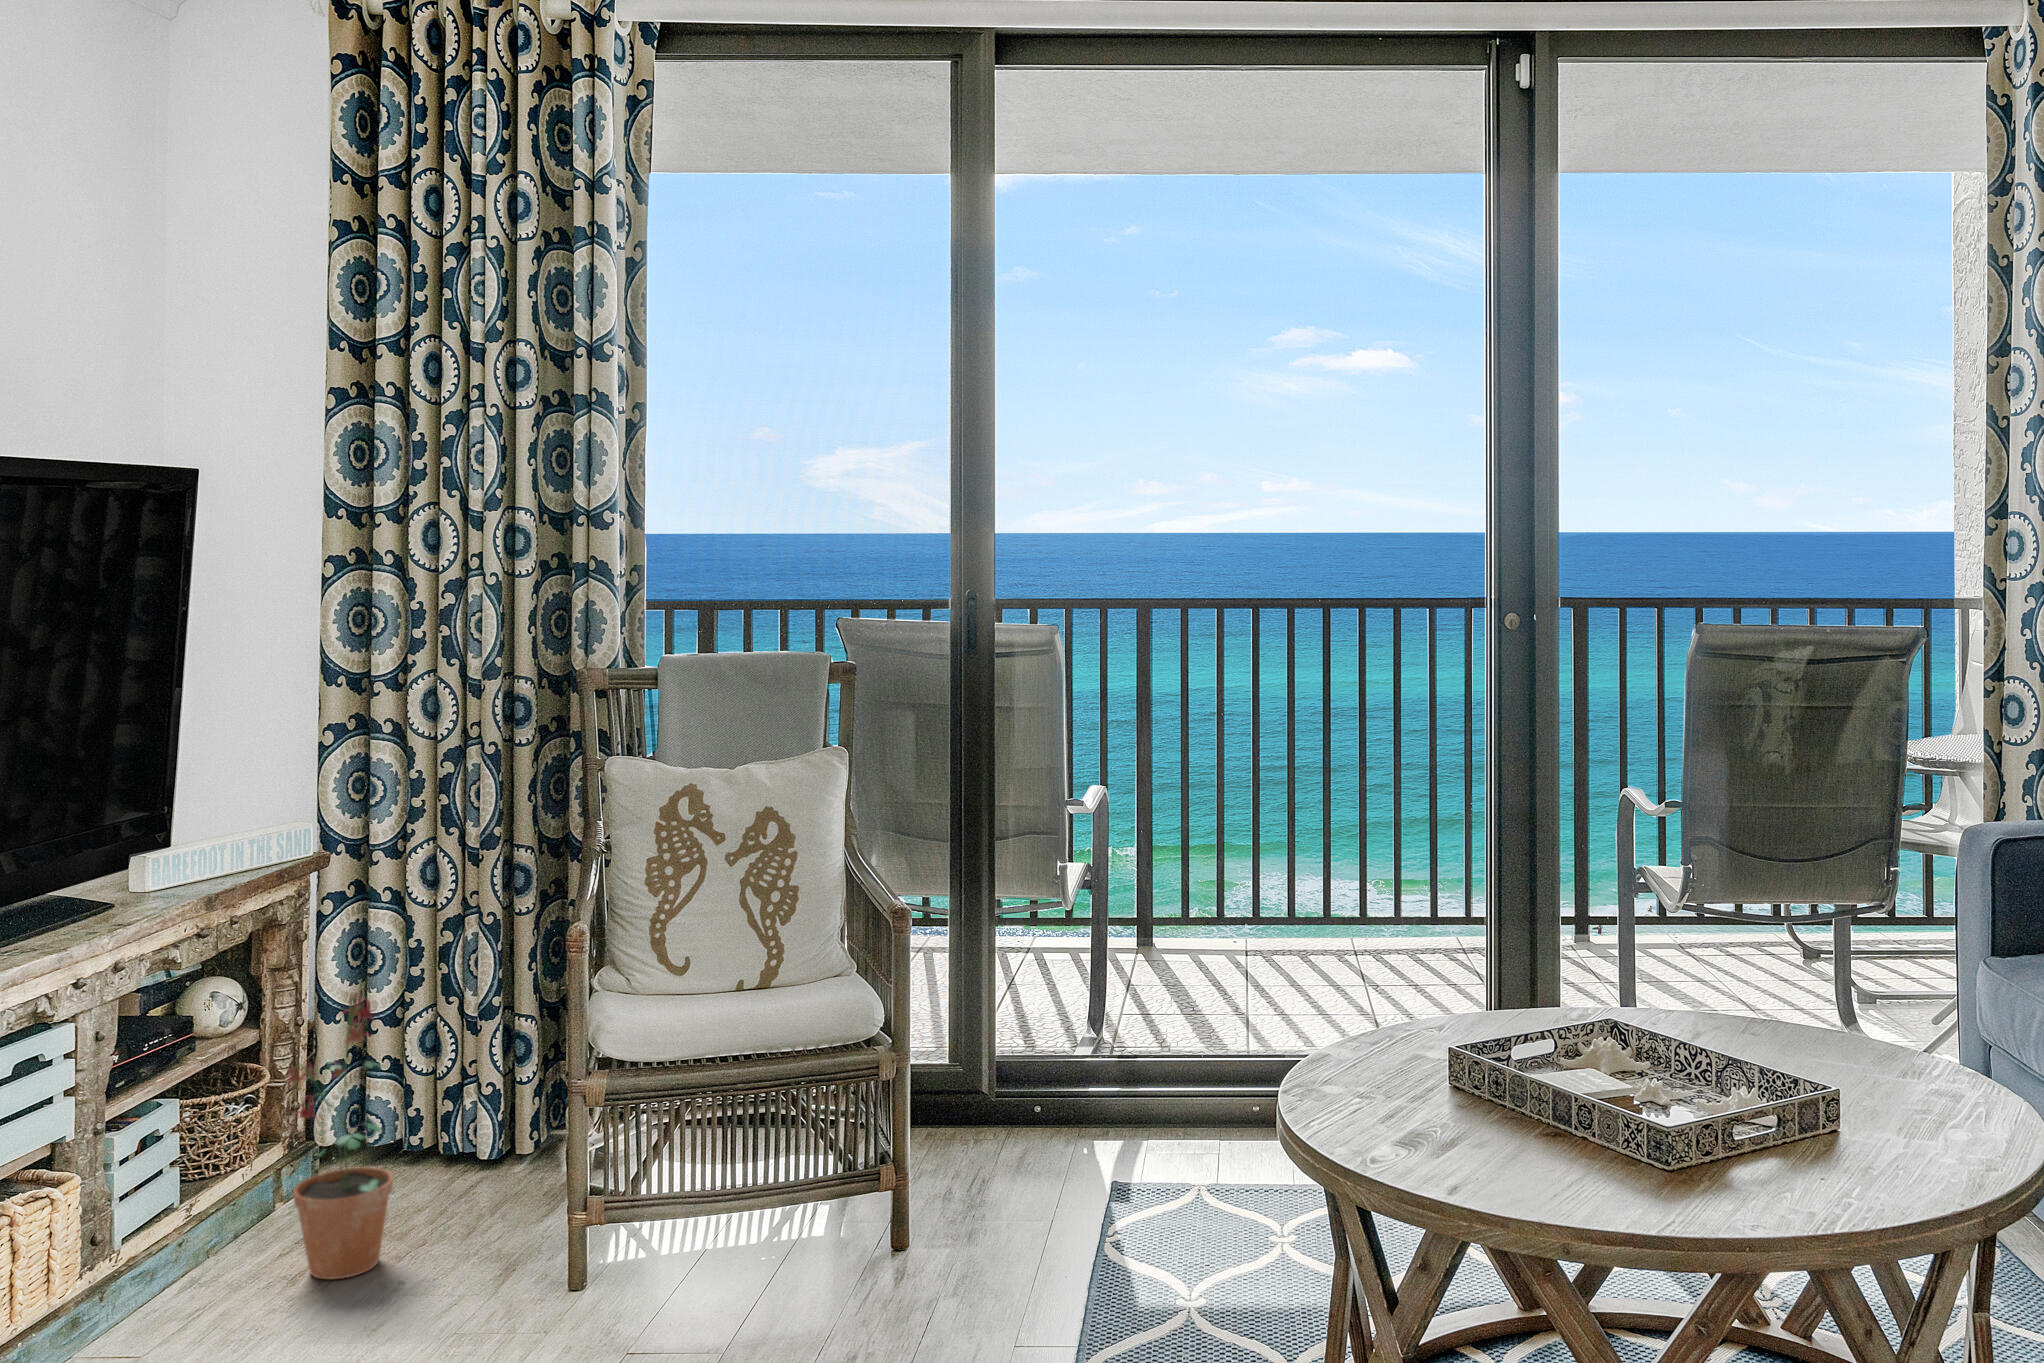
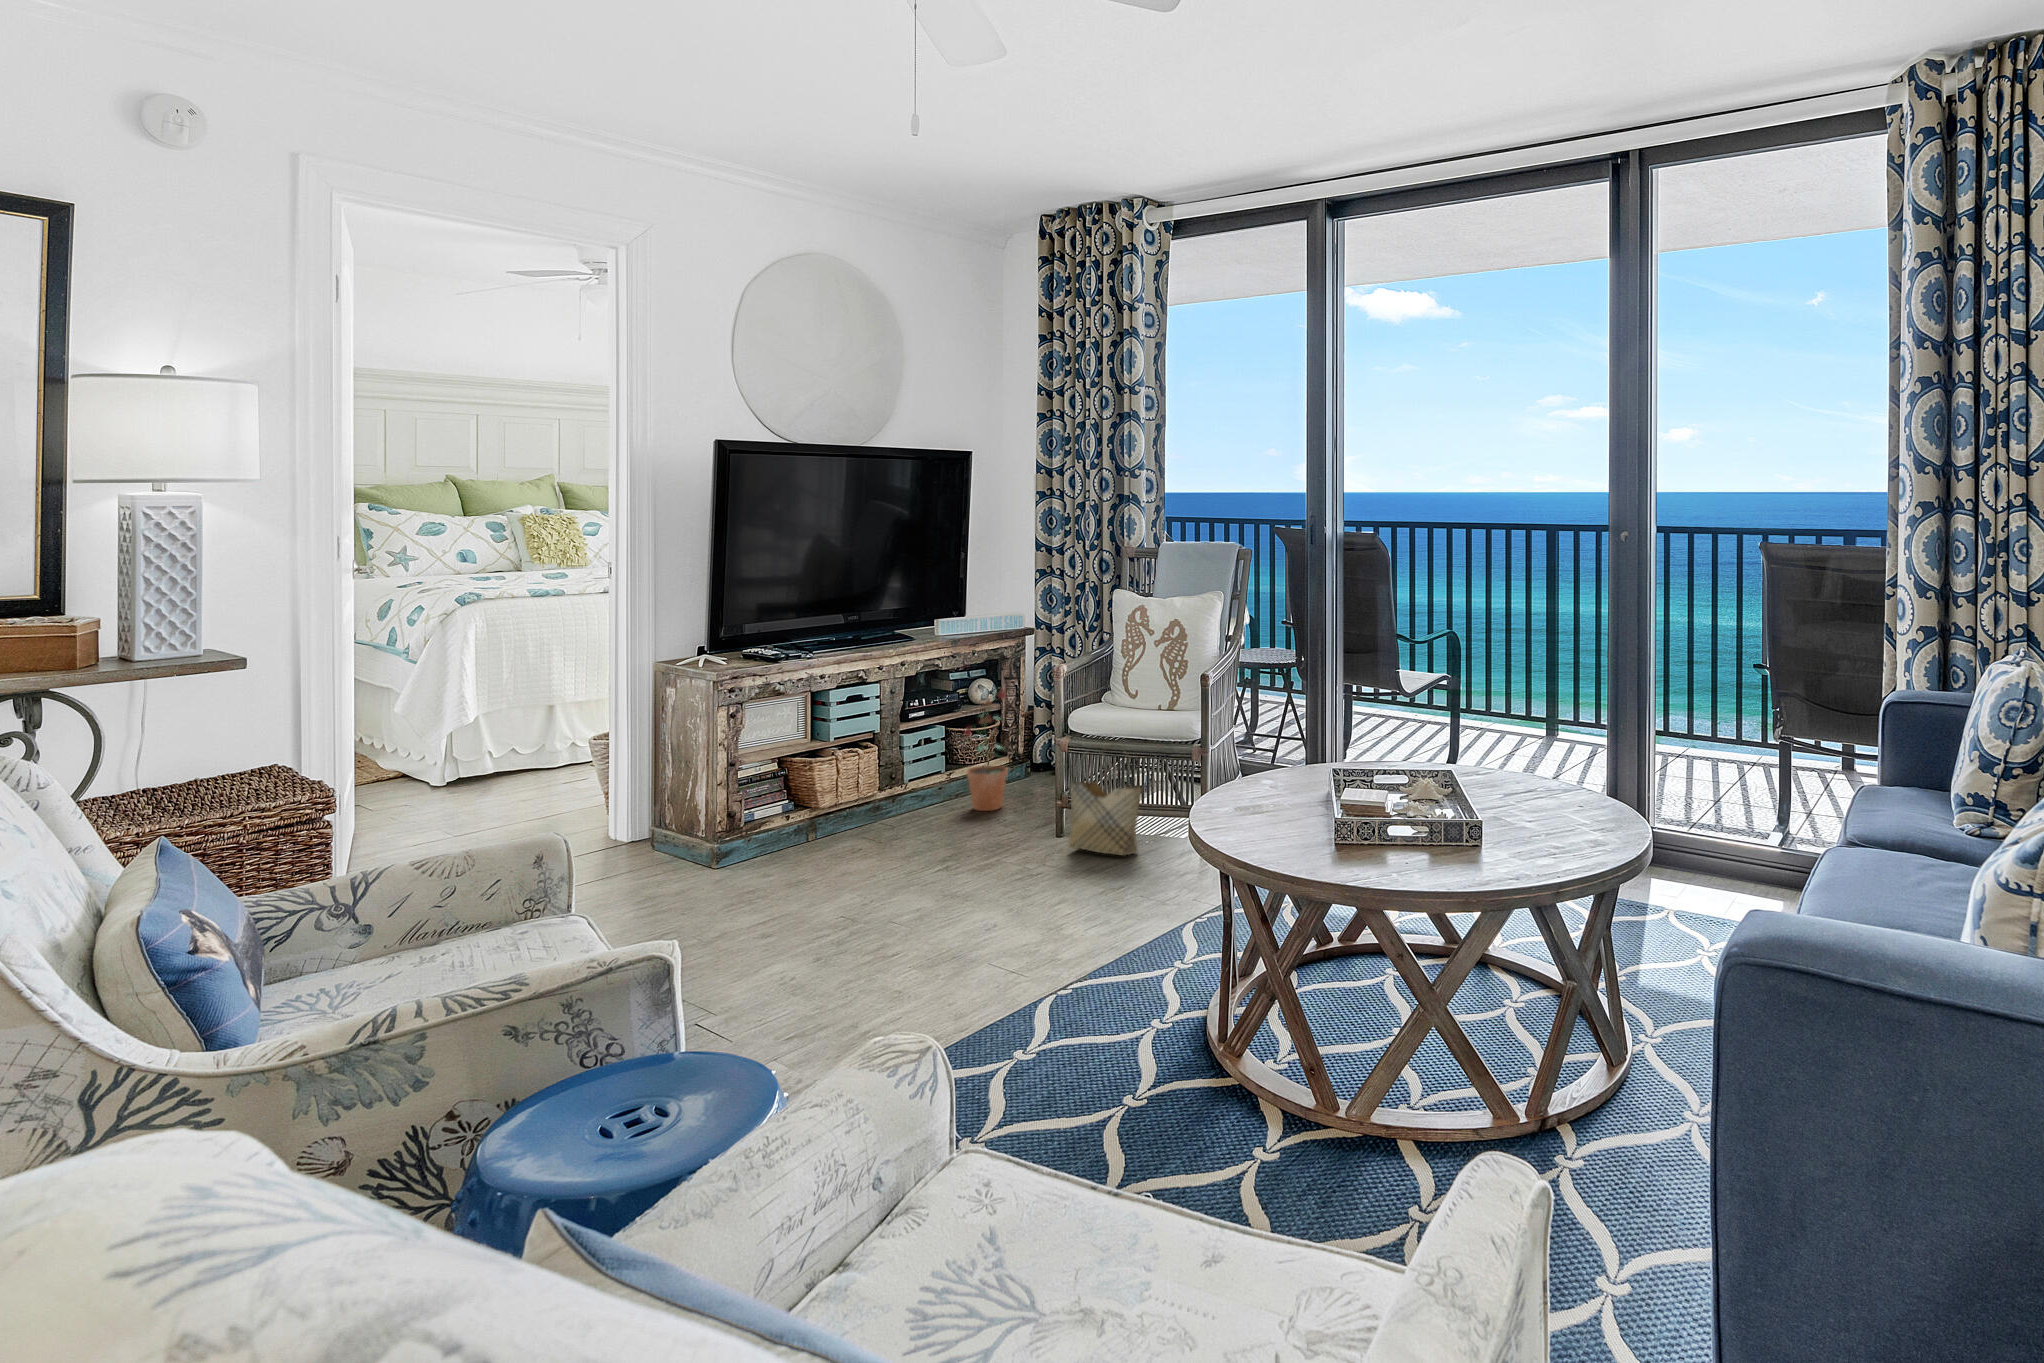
woven basket: none [697,1077,856,1310] -> present [1068,744,1142,855]

